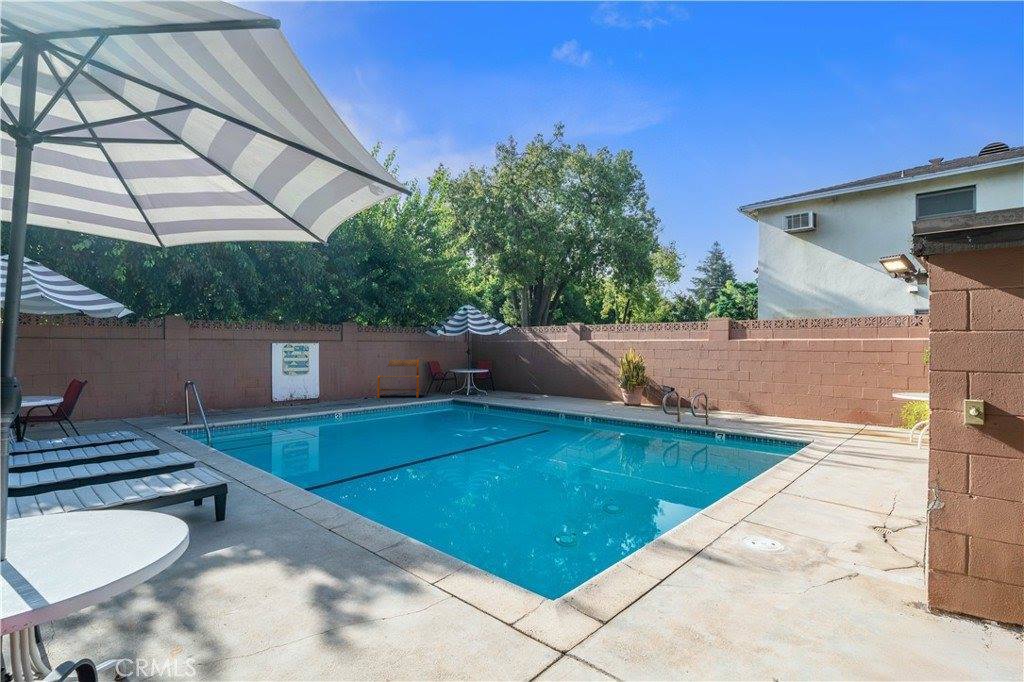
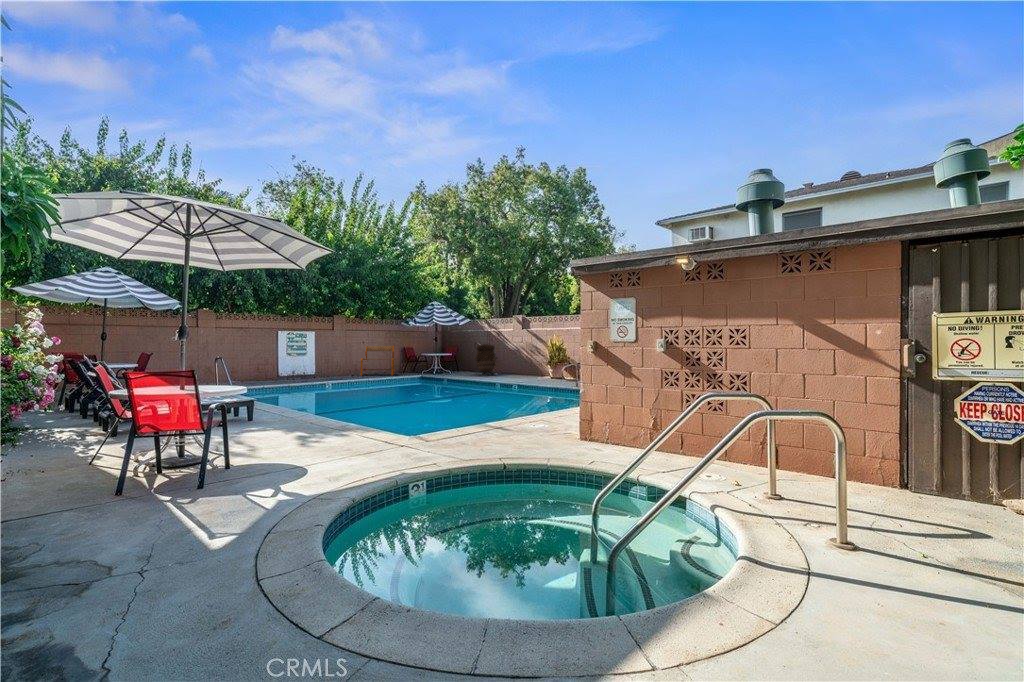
lounge chair: none [518,358,548,399] -> present [474,344,497,375]

